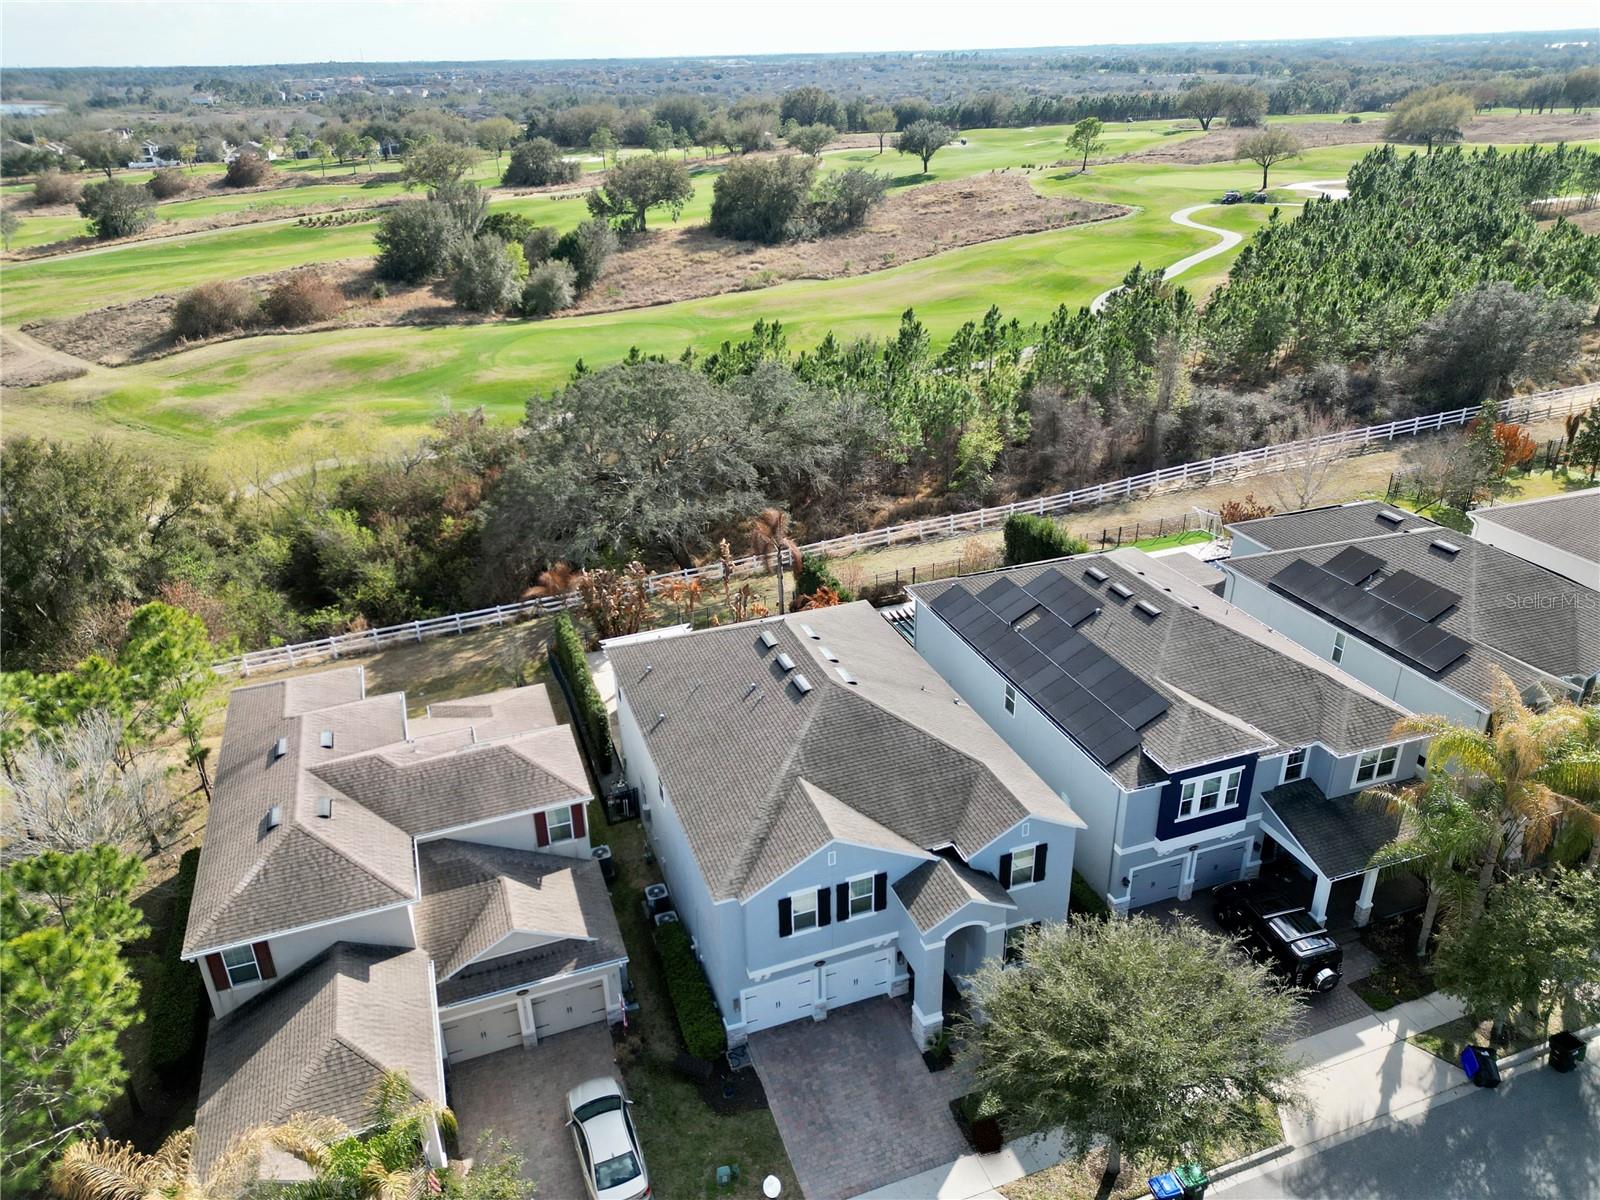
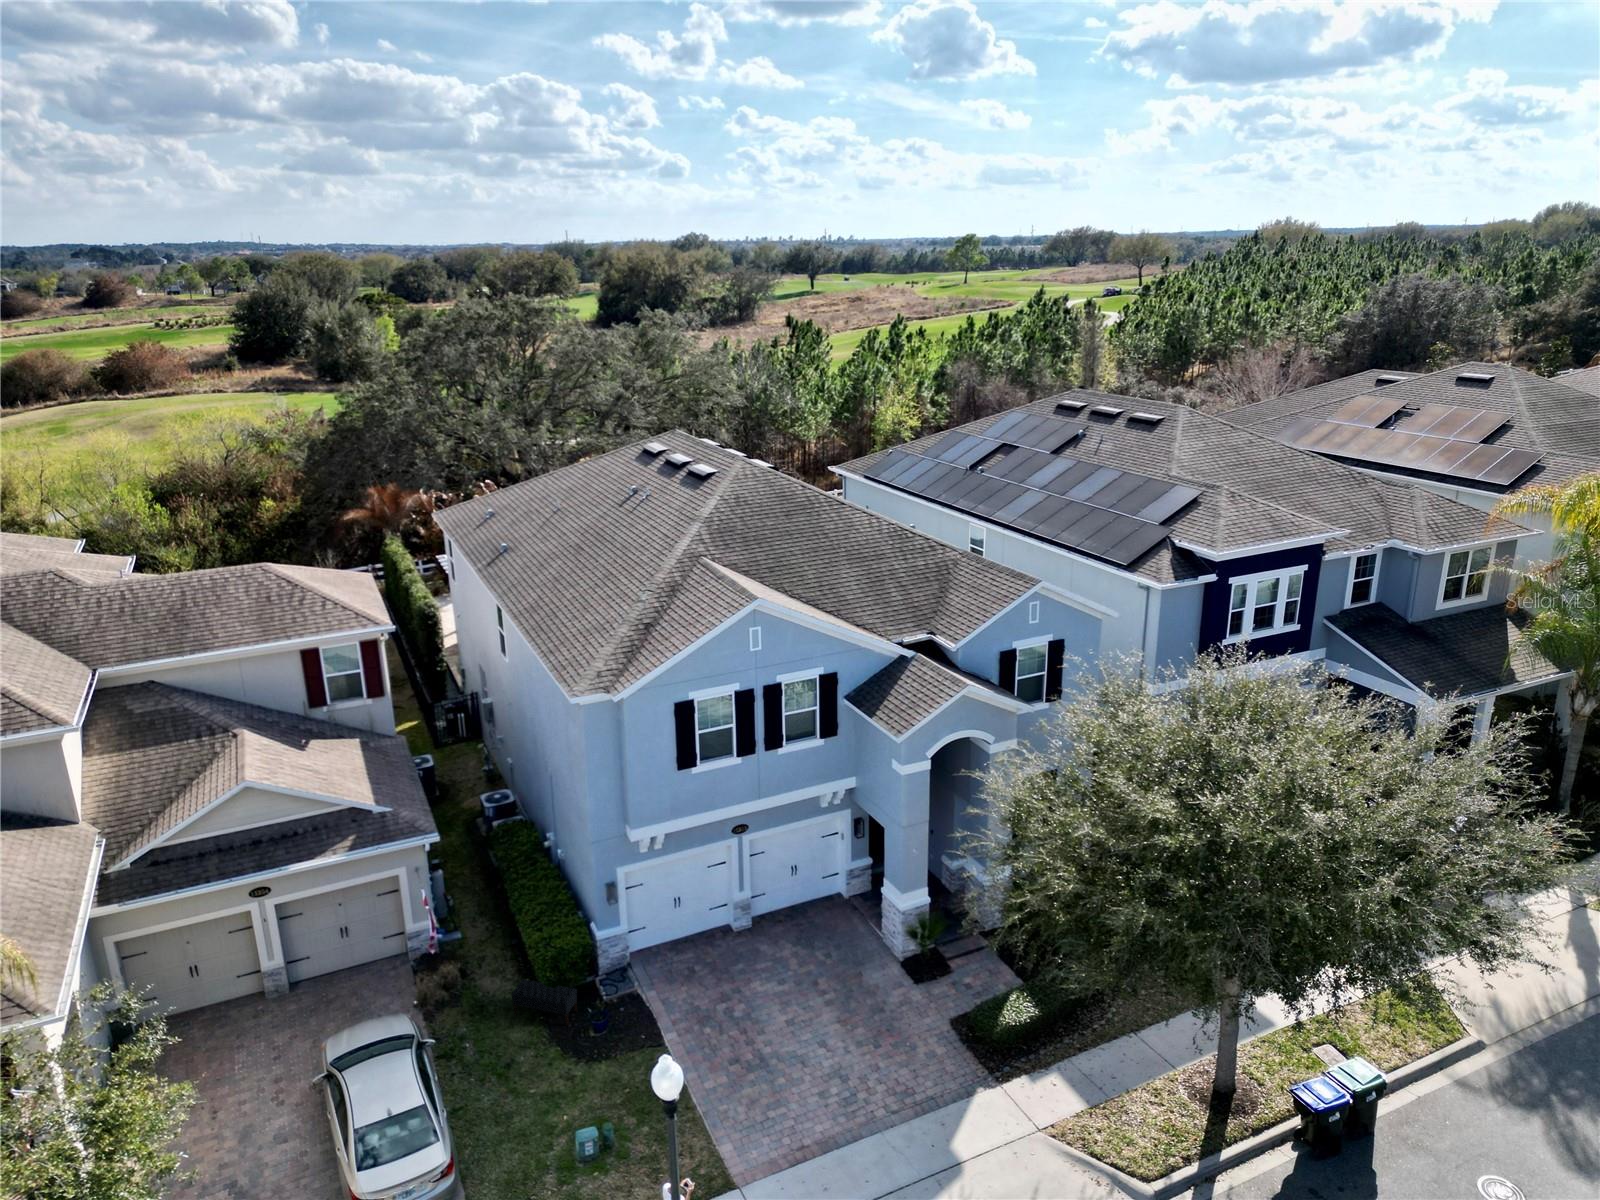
wooden crate: present [971,1118,1003,1156] -> none [996,1020,1050,1082]

